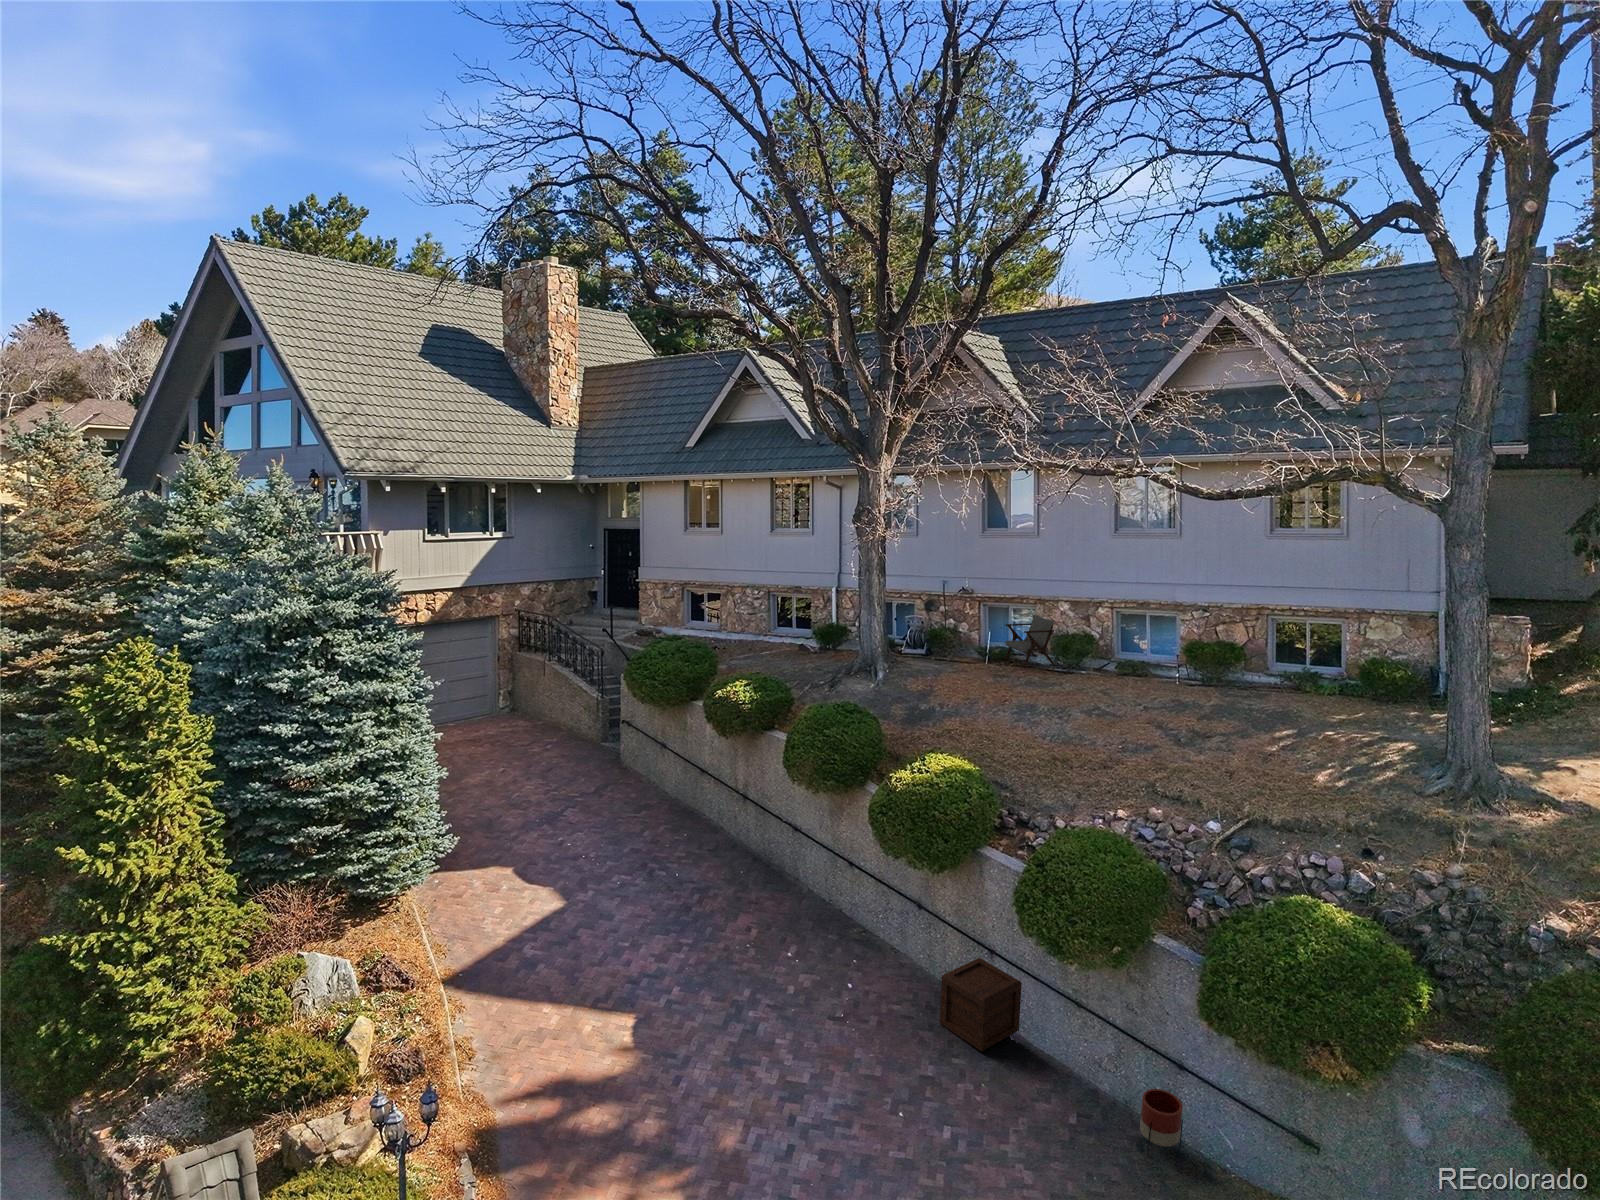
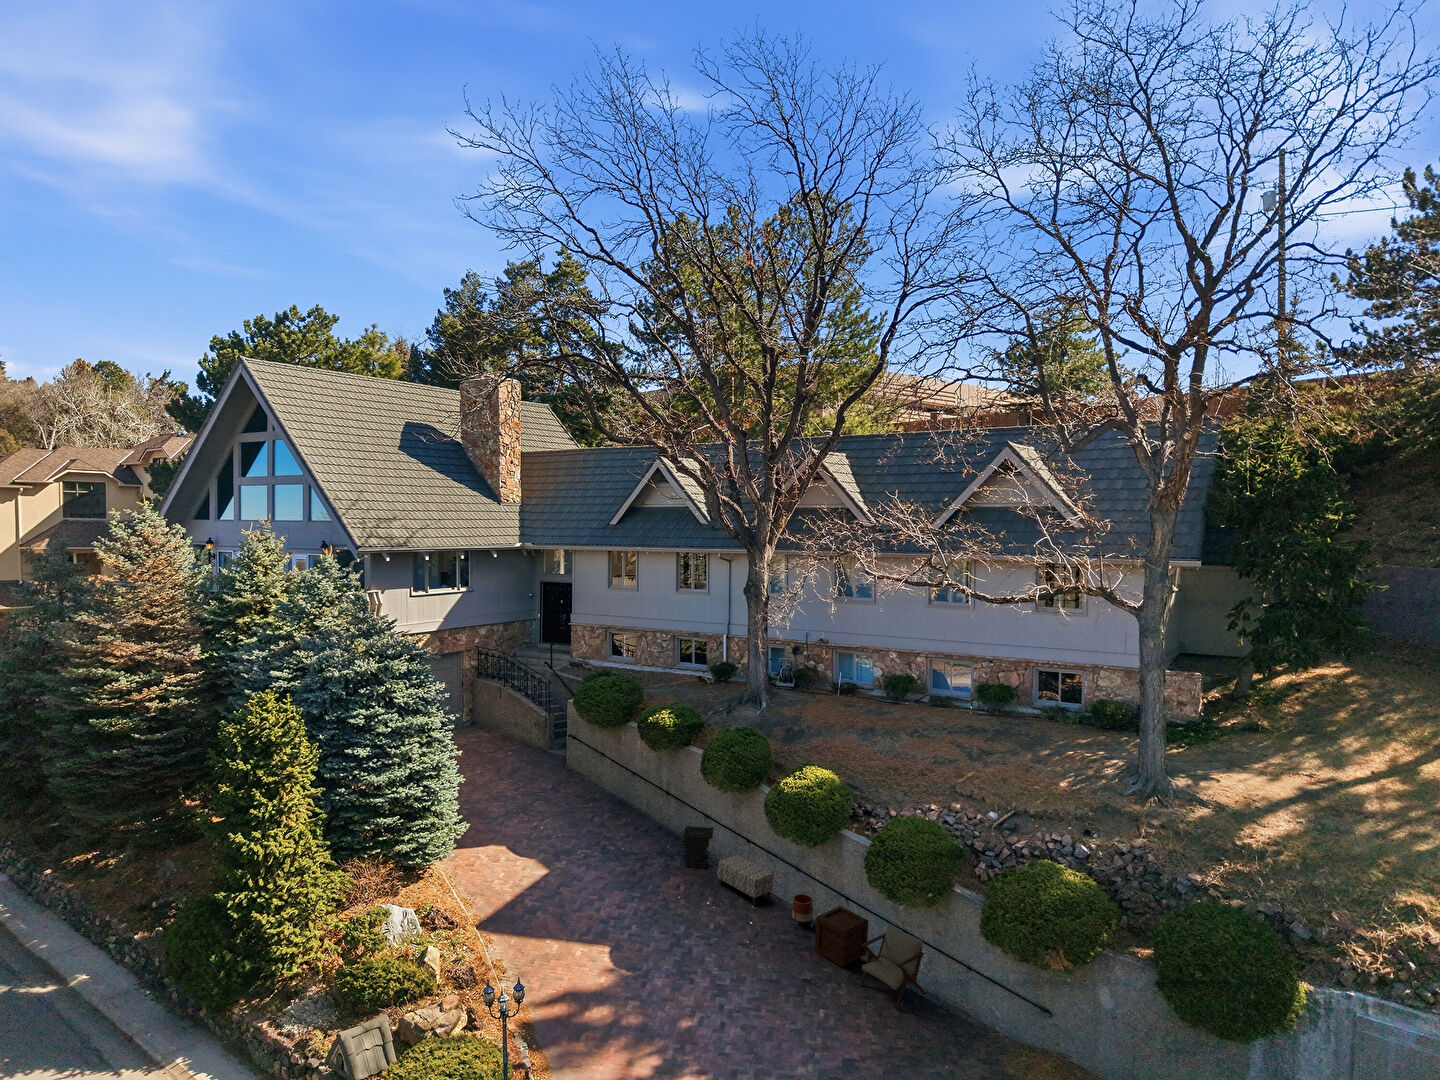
lounge chair: present [1005,615,1055,668] -> present [860,923,925,1009]
trash can: none [758,837,803,896] -> present [683,826,714,869]
bench: none [805,877,883,950] -> present [717,854,773,905]
planter: present [1140,1089,1183,1156] -> present [792,894,813,922]

